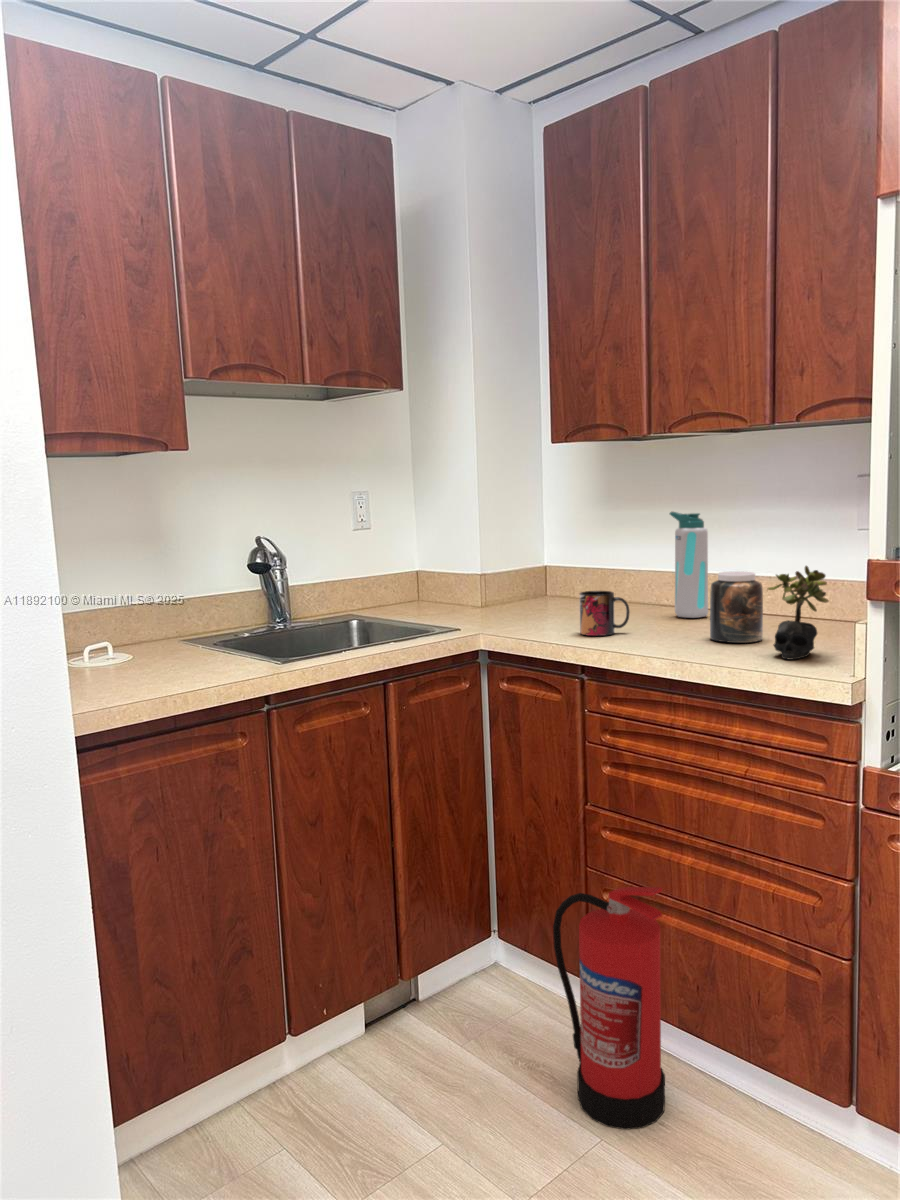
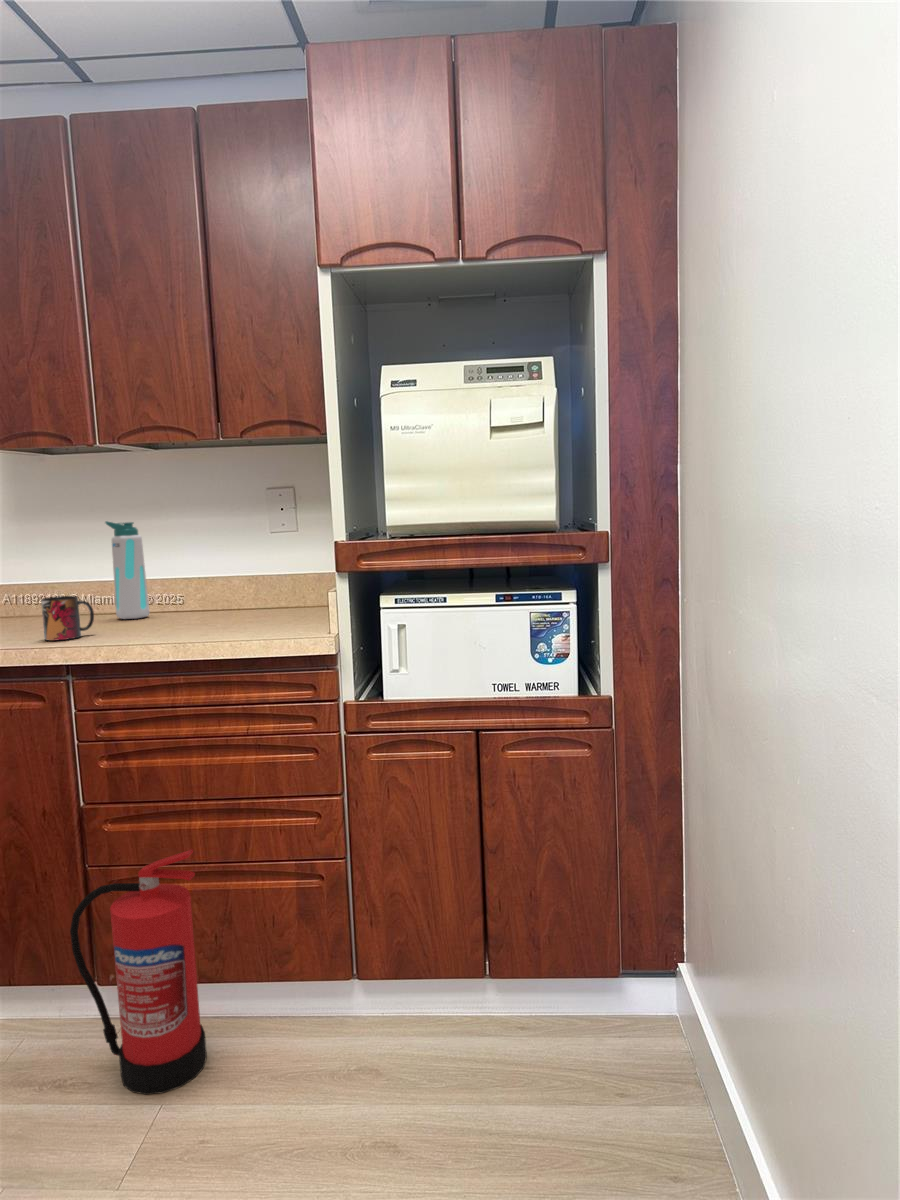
succulent plant: present [767,566,829,660] -> none [238,555,290,632]
jar: present [710,571,763,643] -> none [175,567,223,629]

